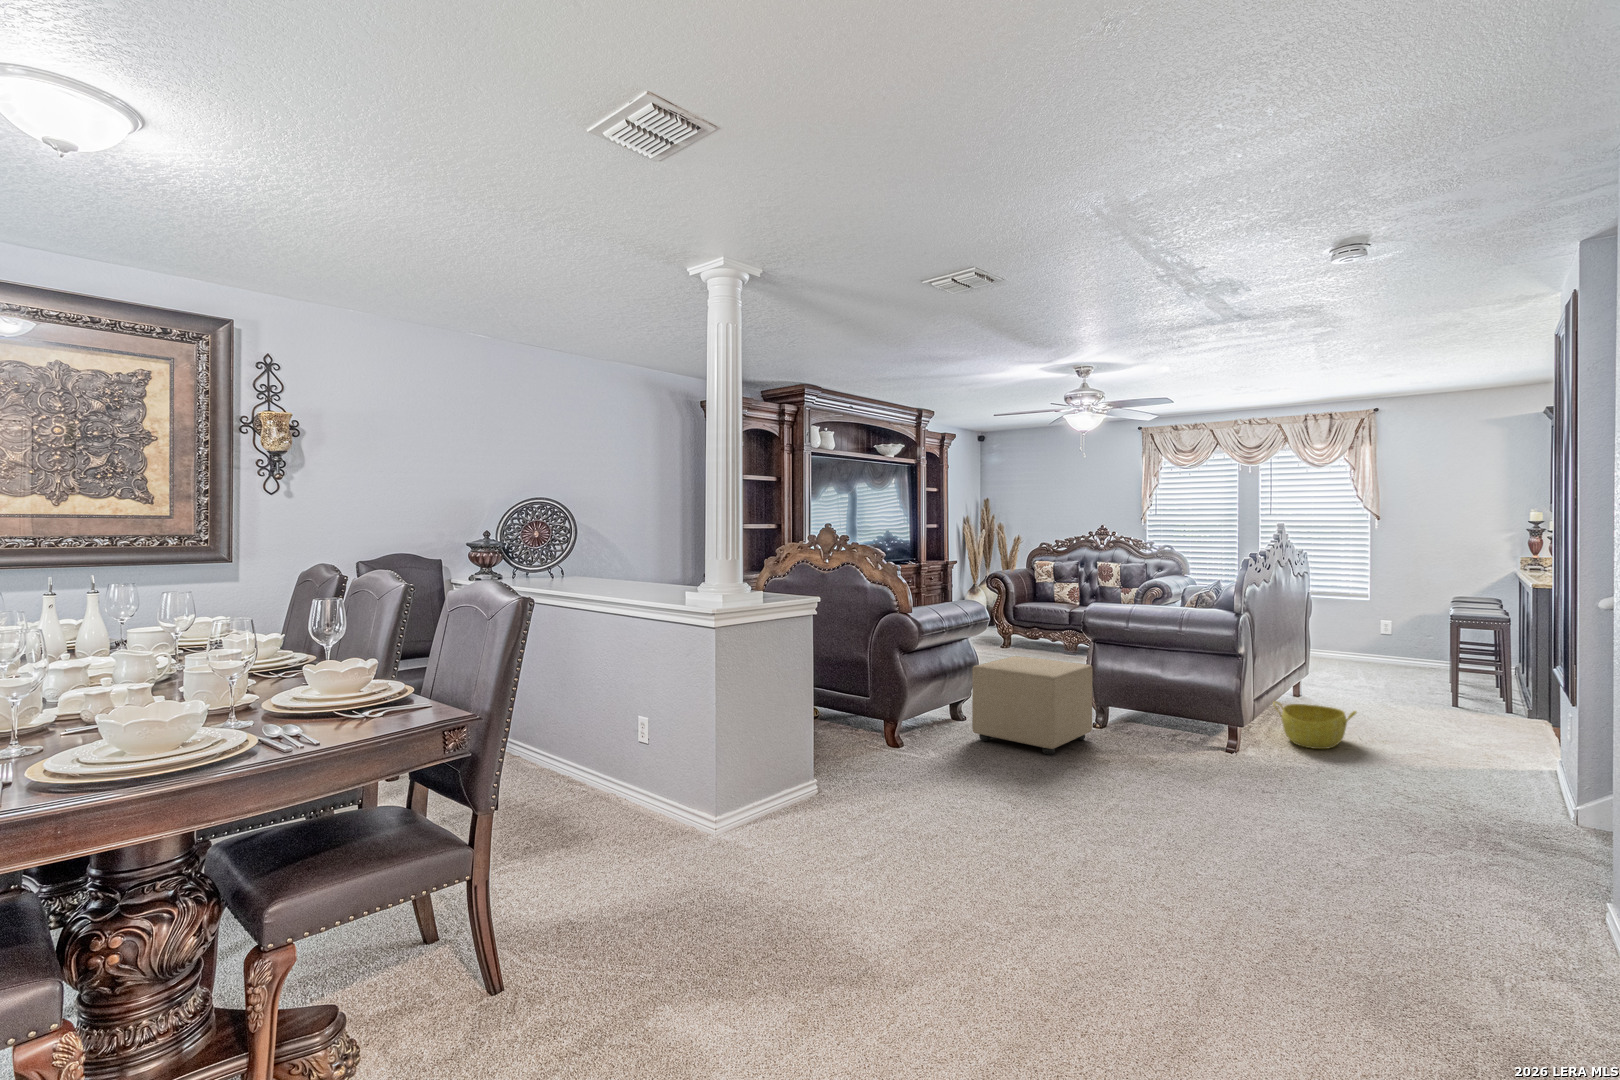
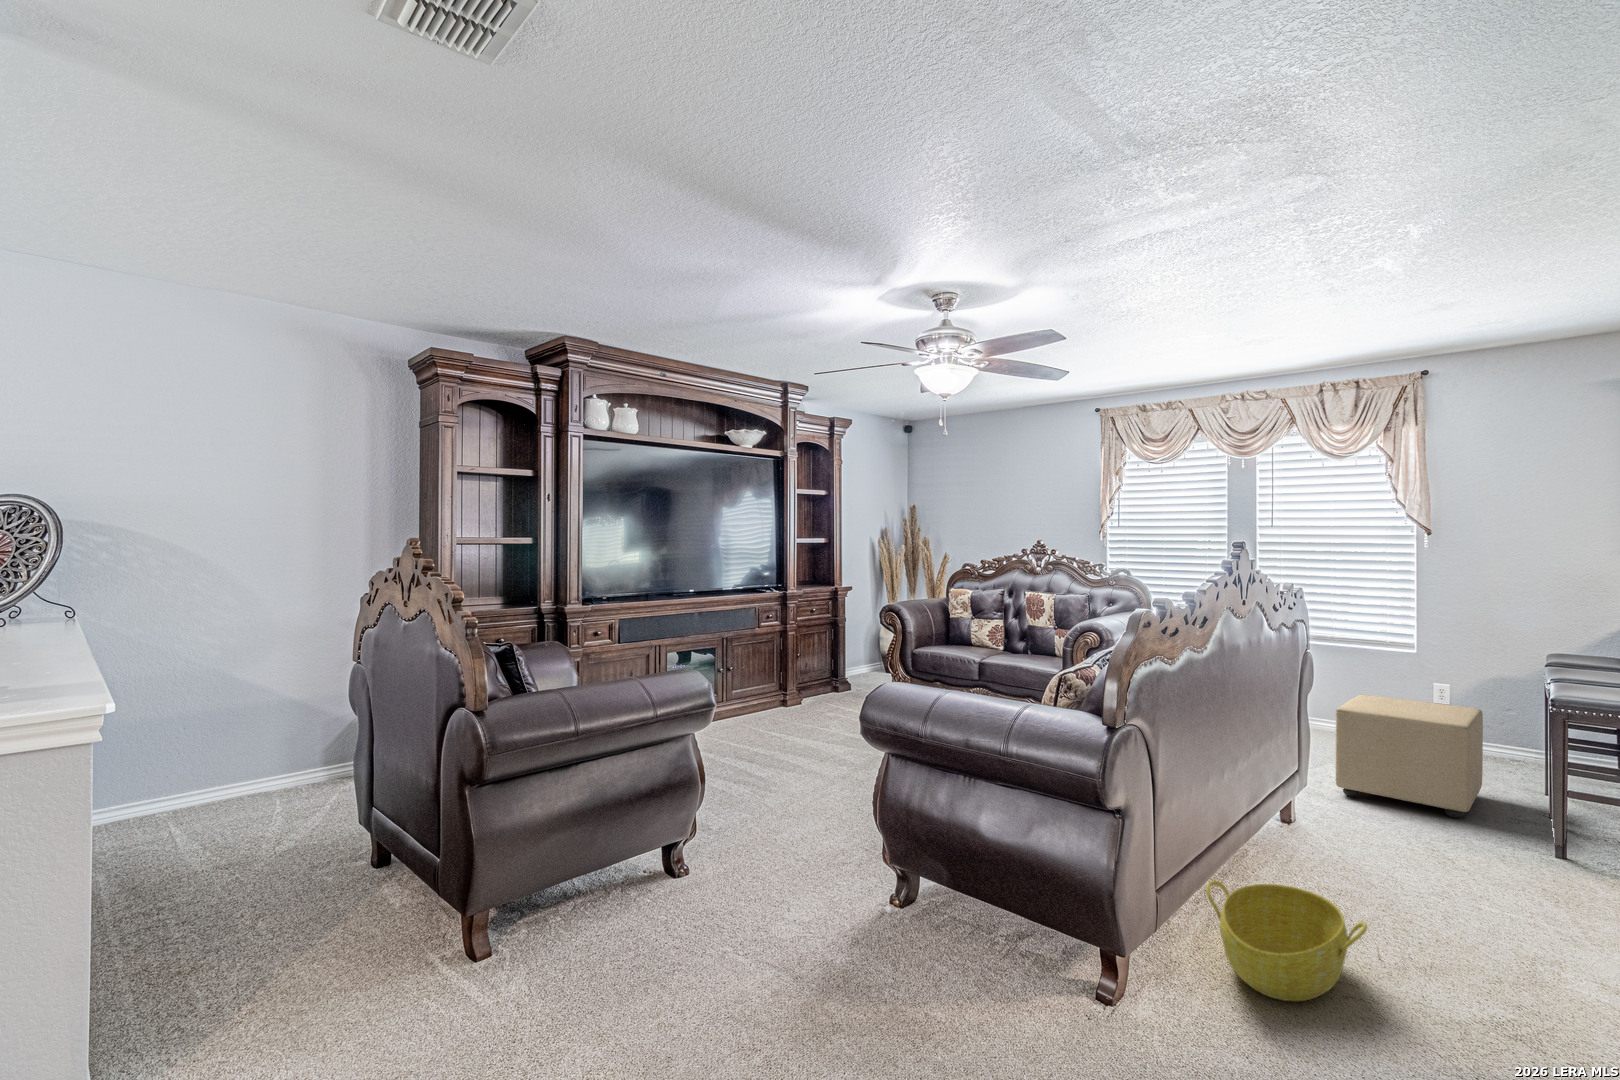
ottoman: present [972,656,1093,755] -> present [1336,695,1483,818]

